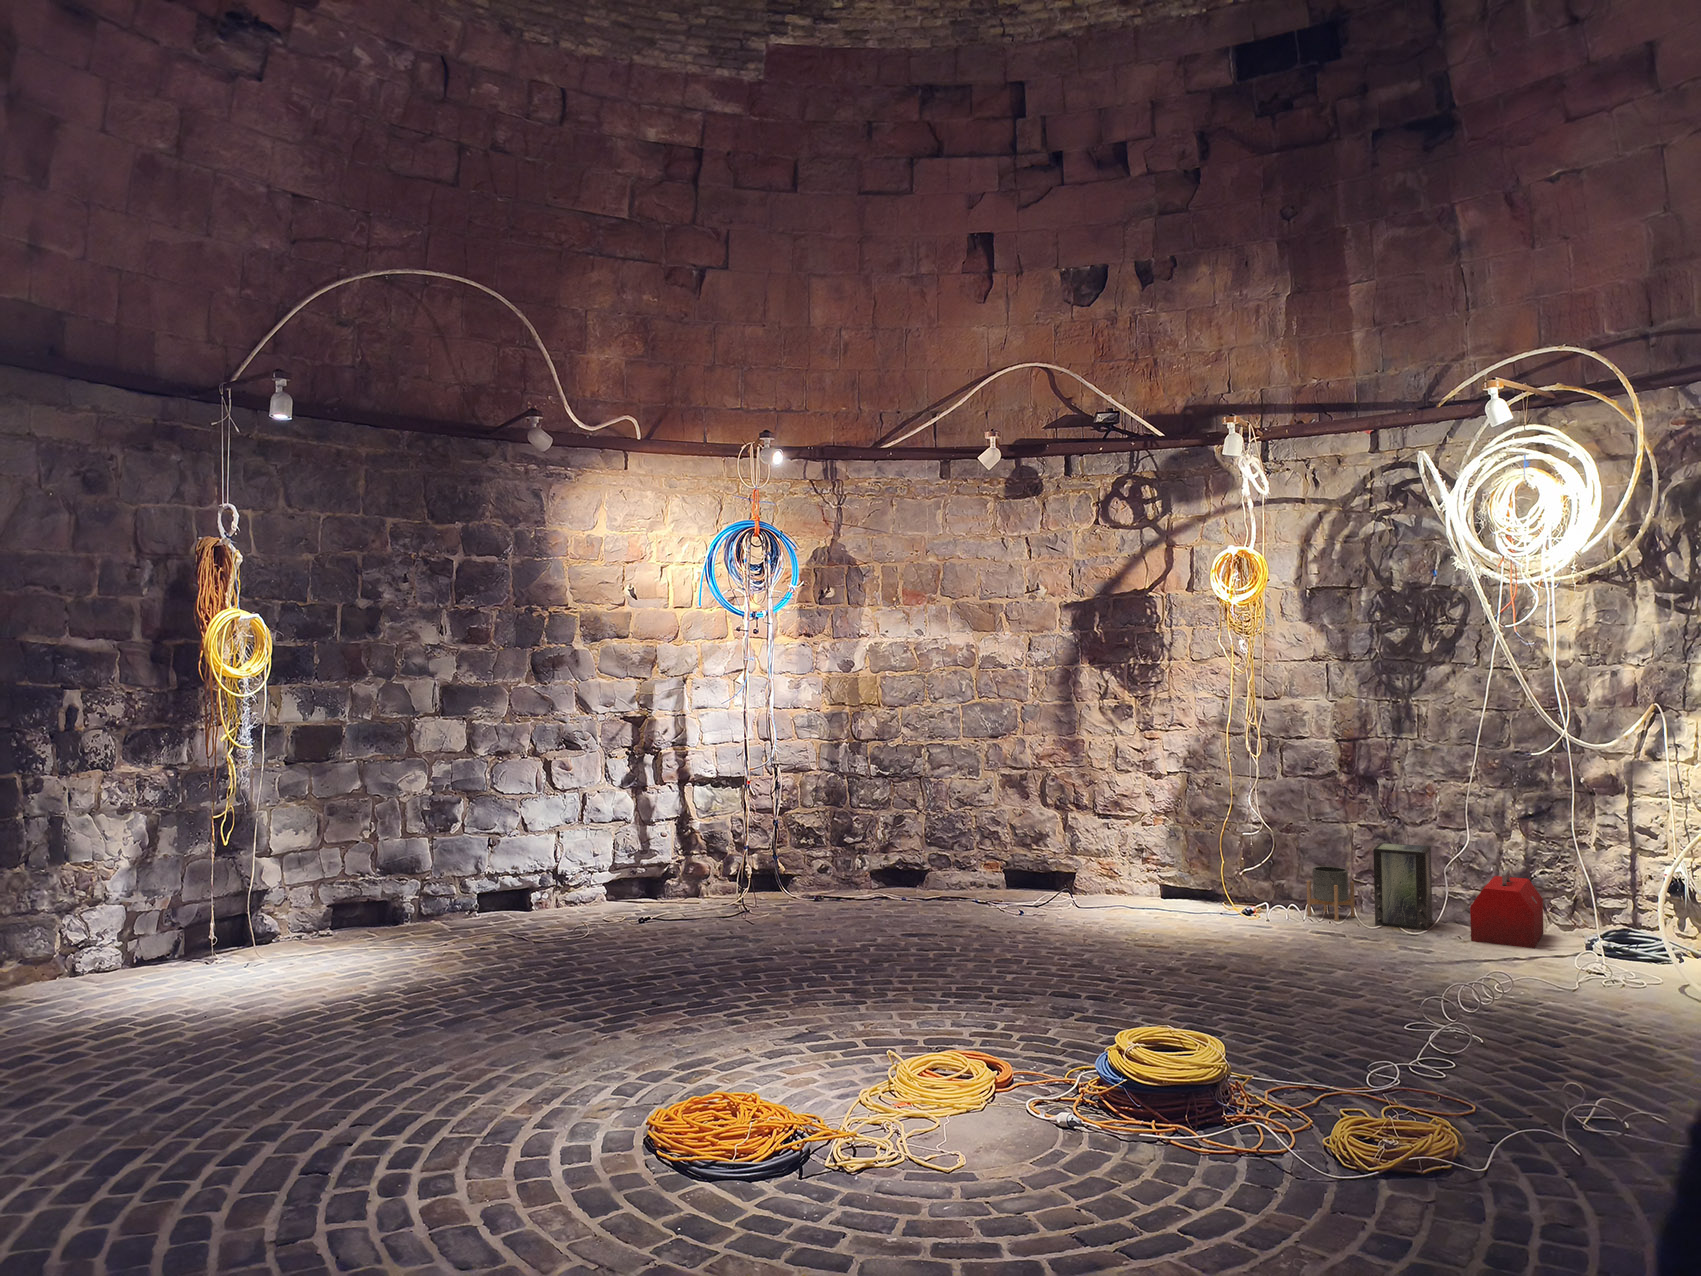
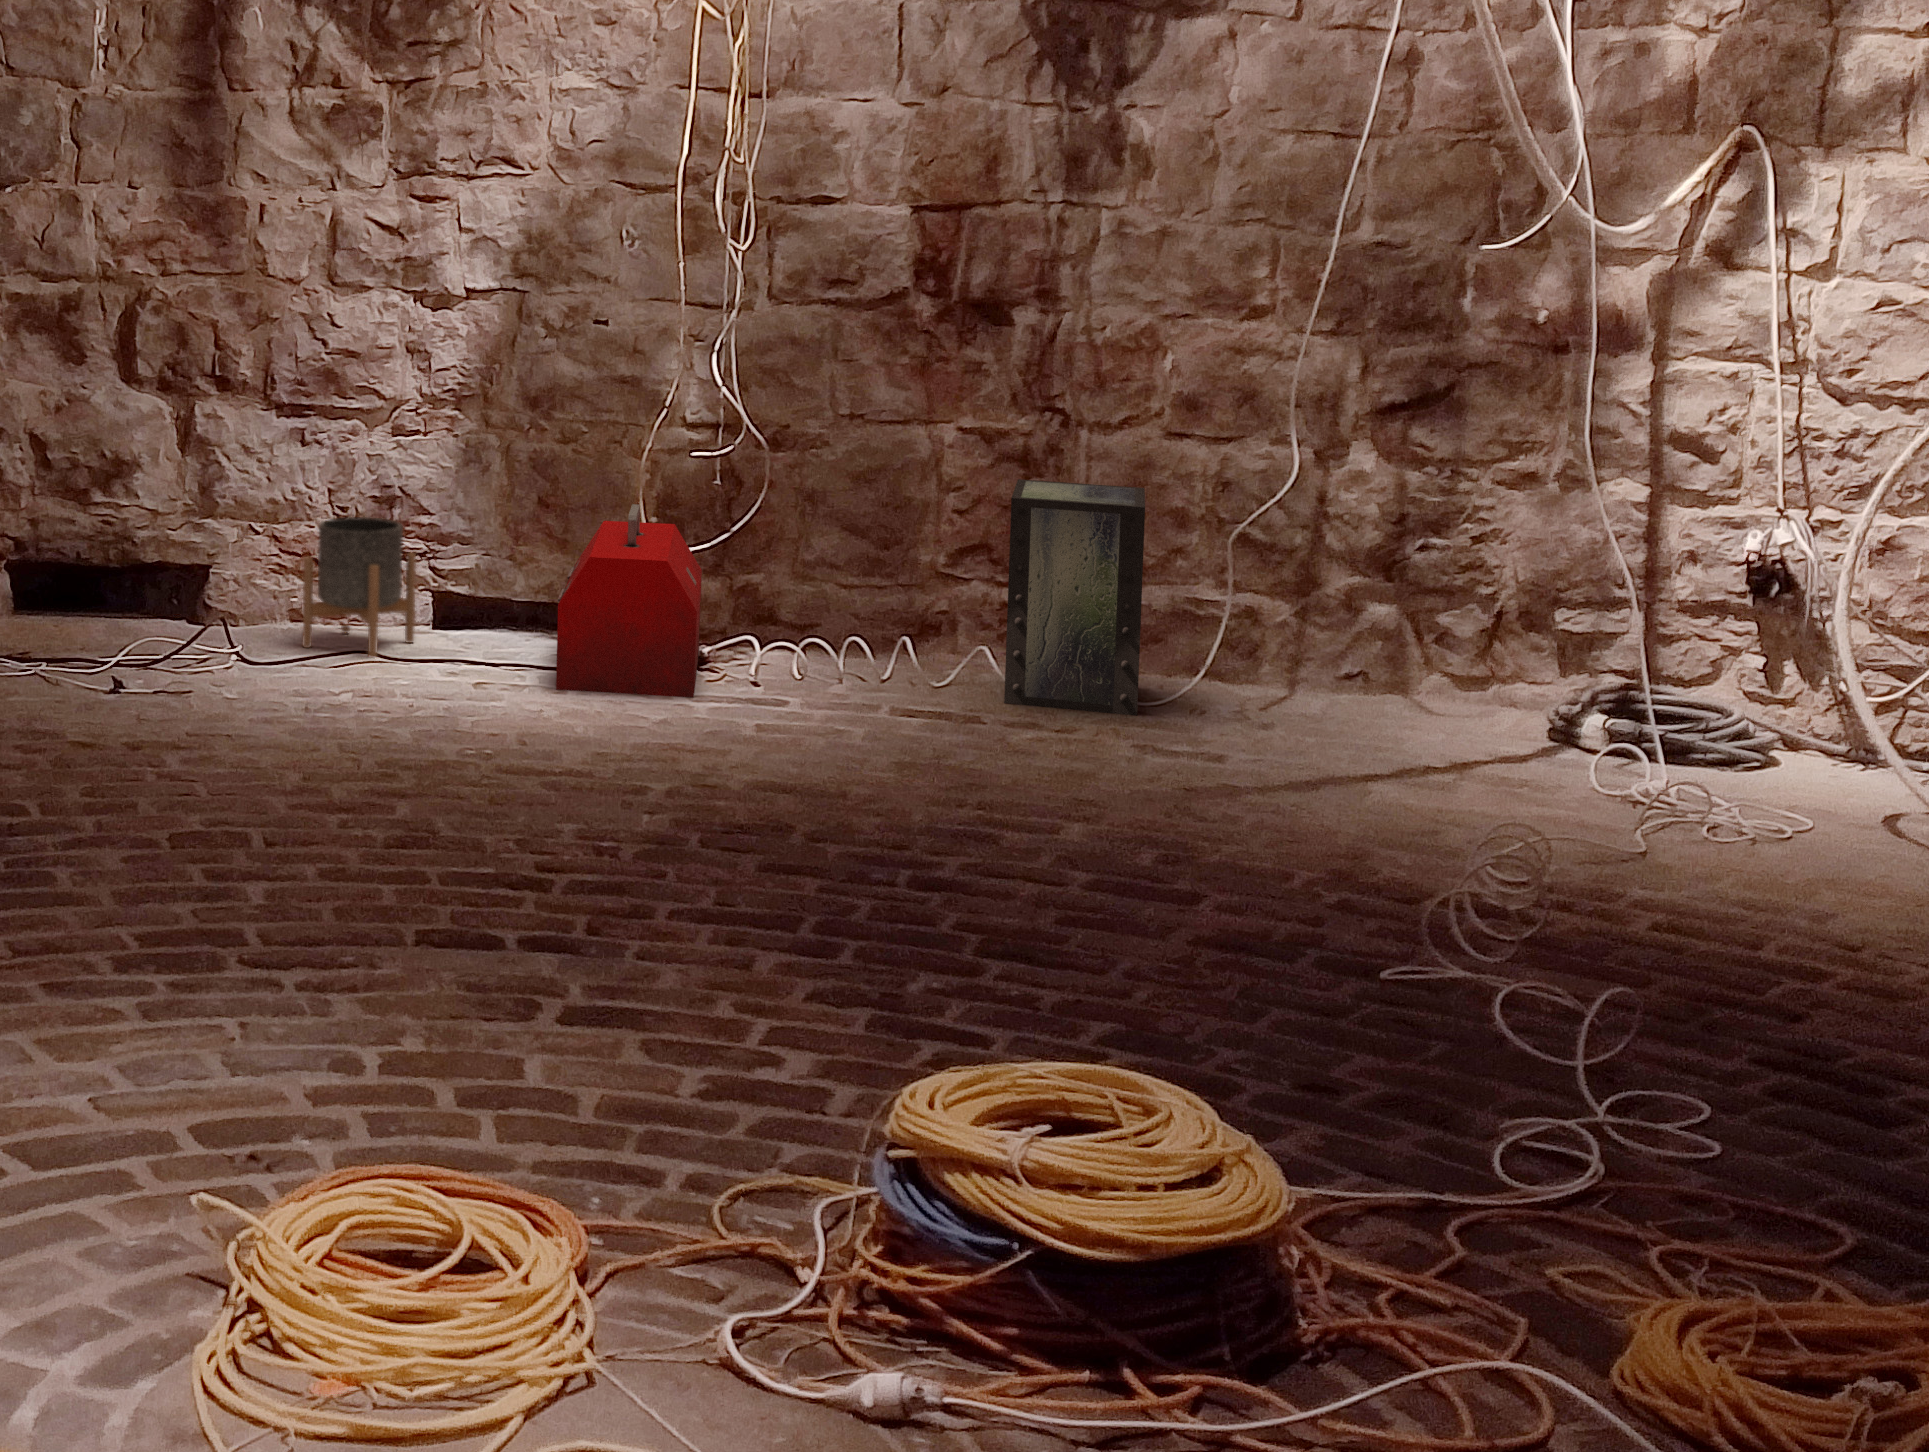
planter: present [1307,866,1355,921] -> present [302,517,416,658]
toolbox: present [1470,869,1543,949] -> present [556,504,702,698]

